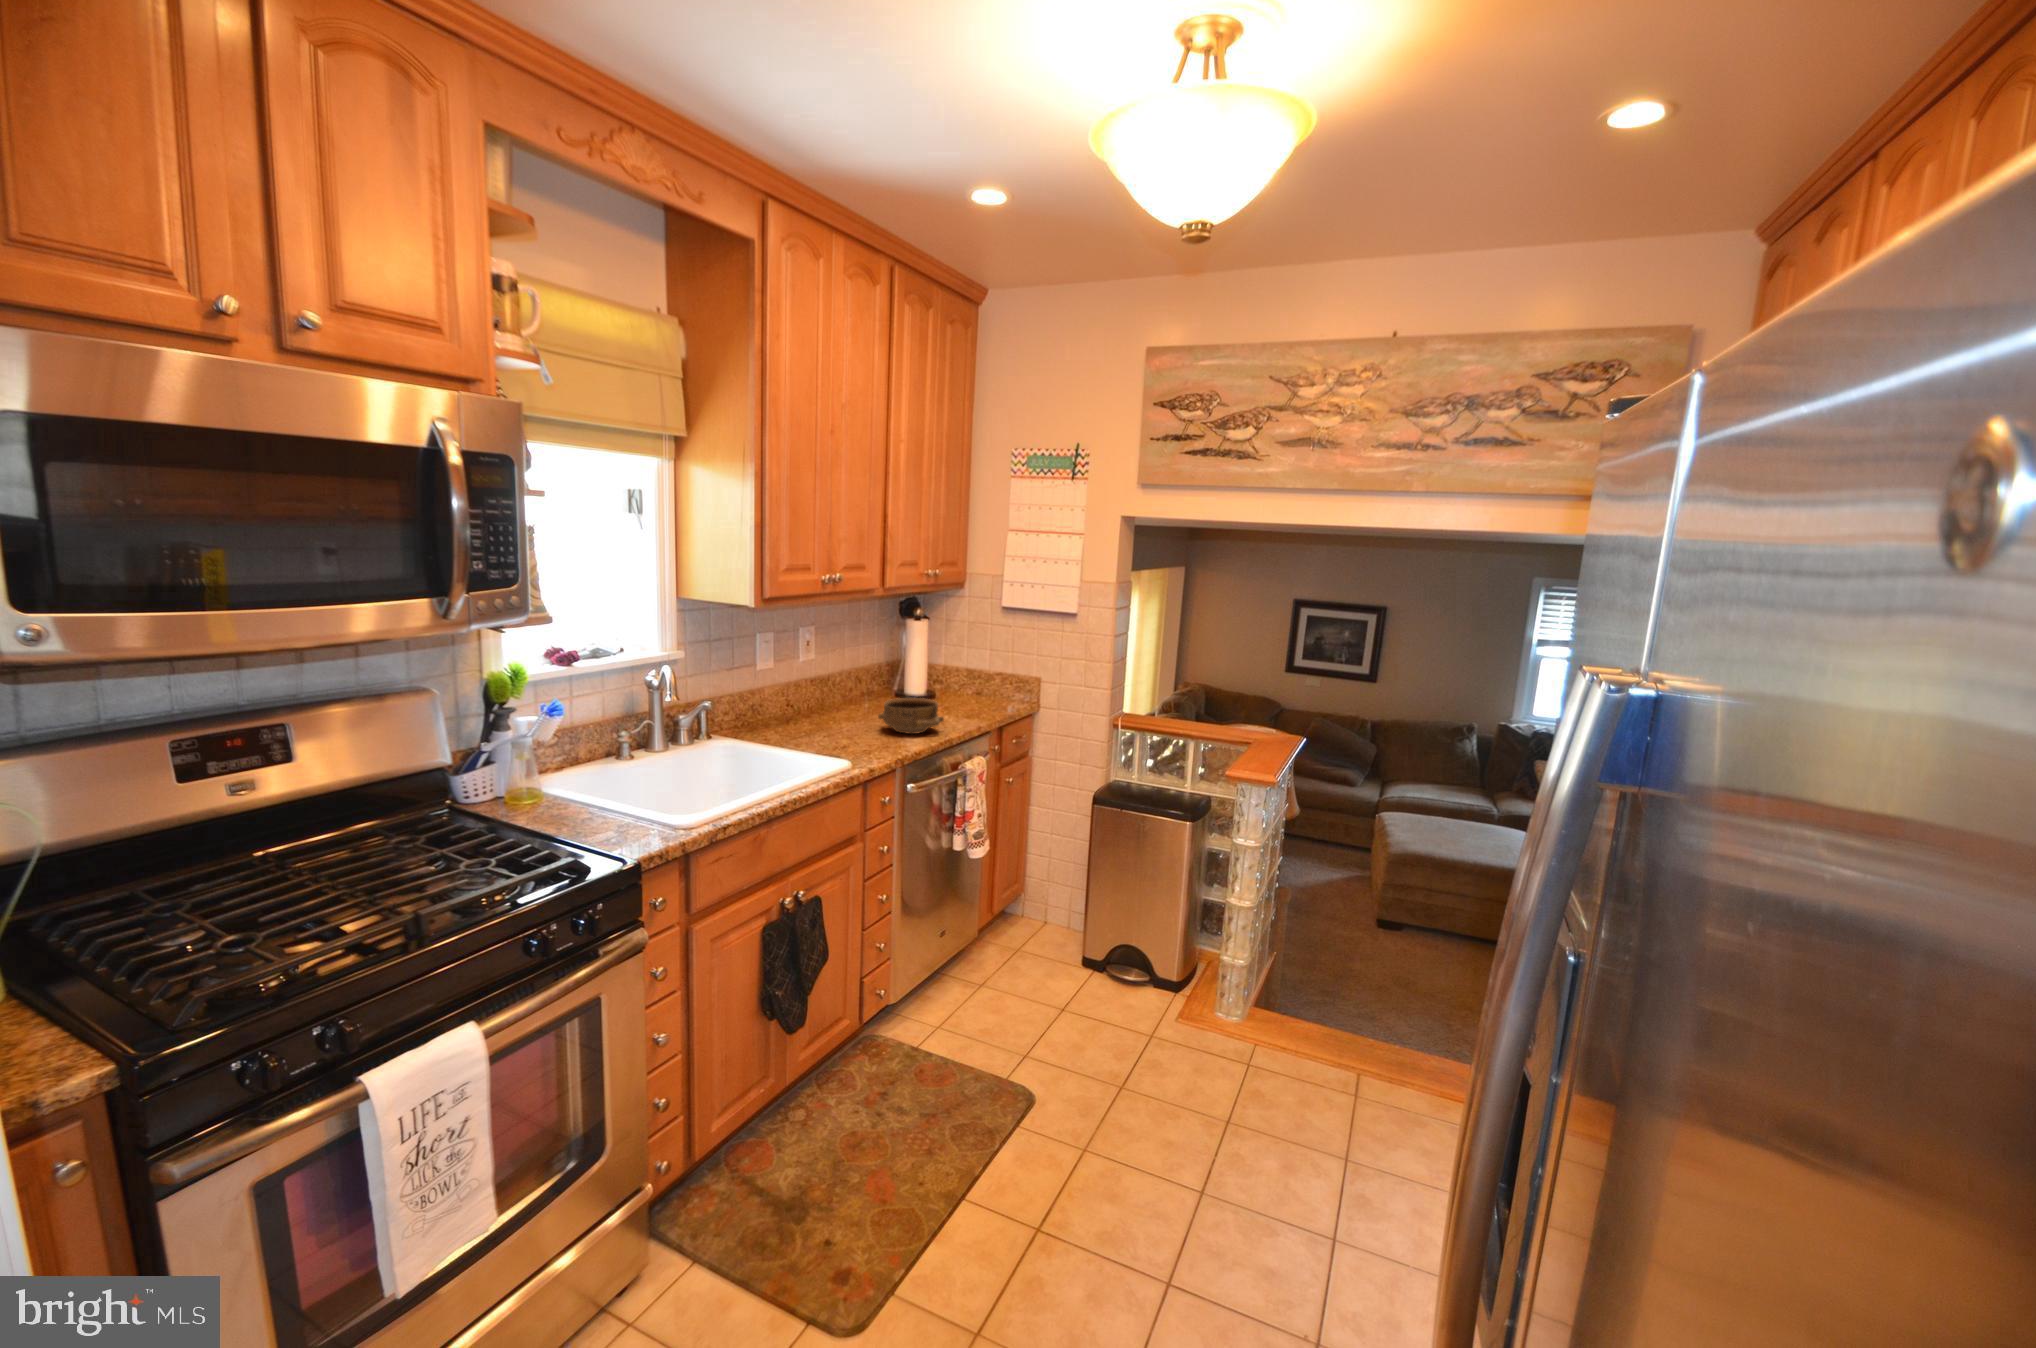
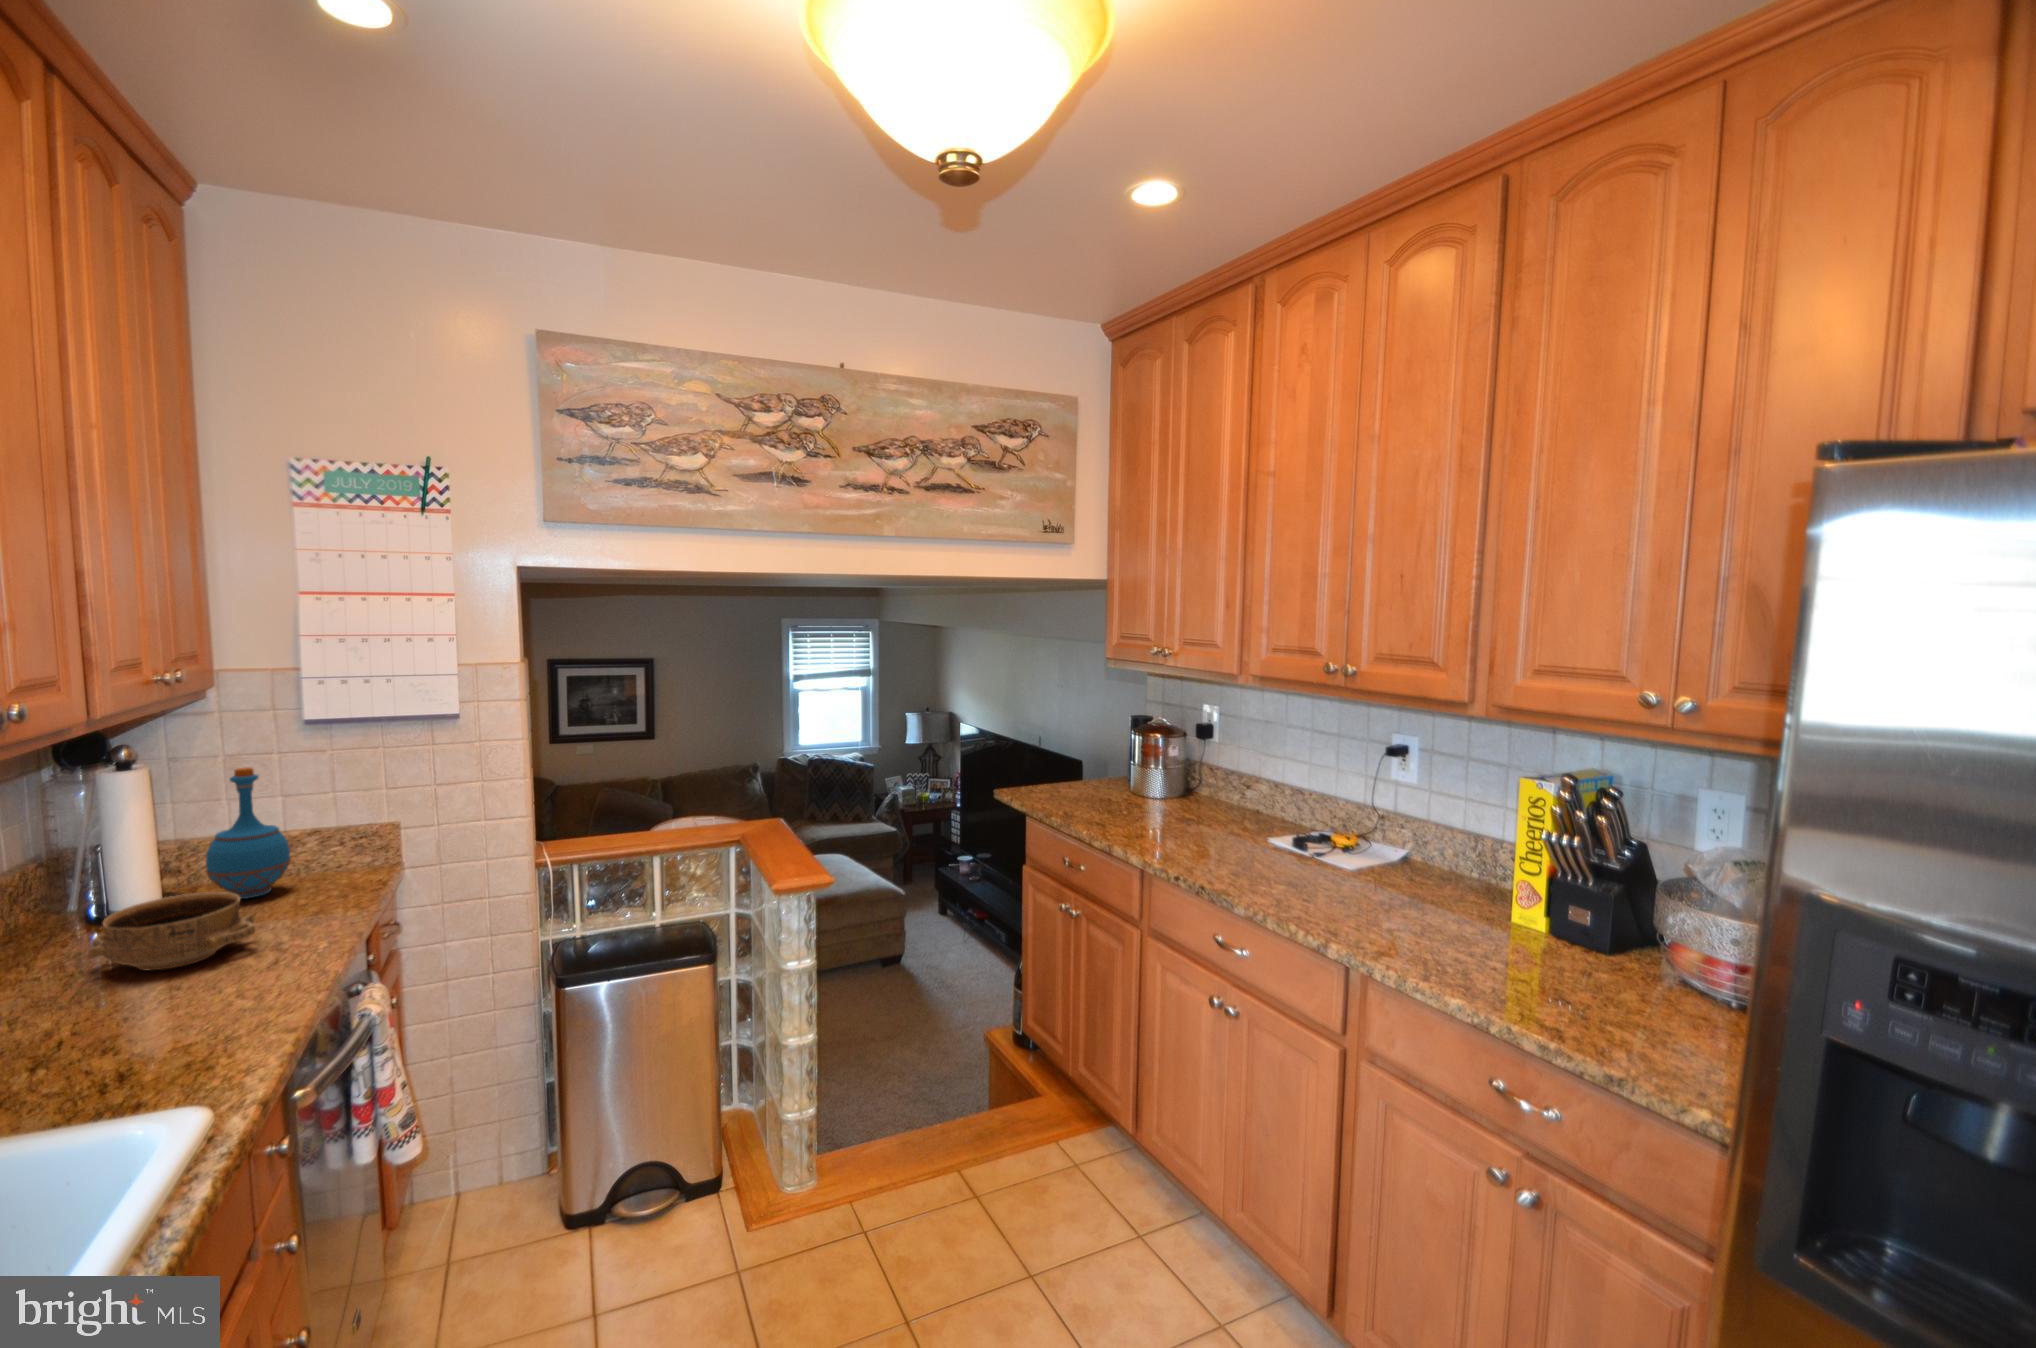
bottle: none [947,636,986,713] -> present [206,767,291,899]

